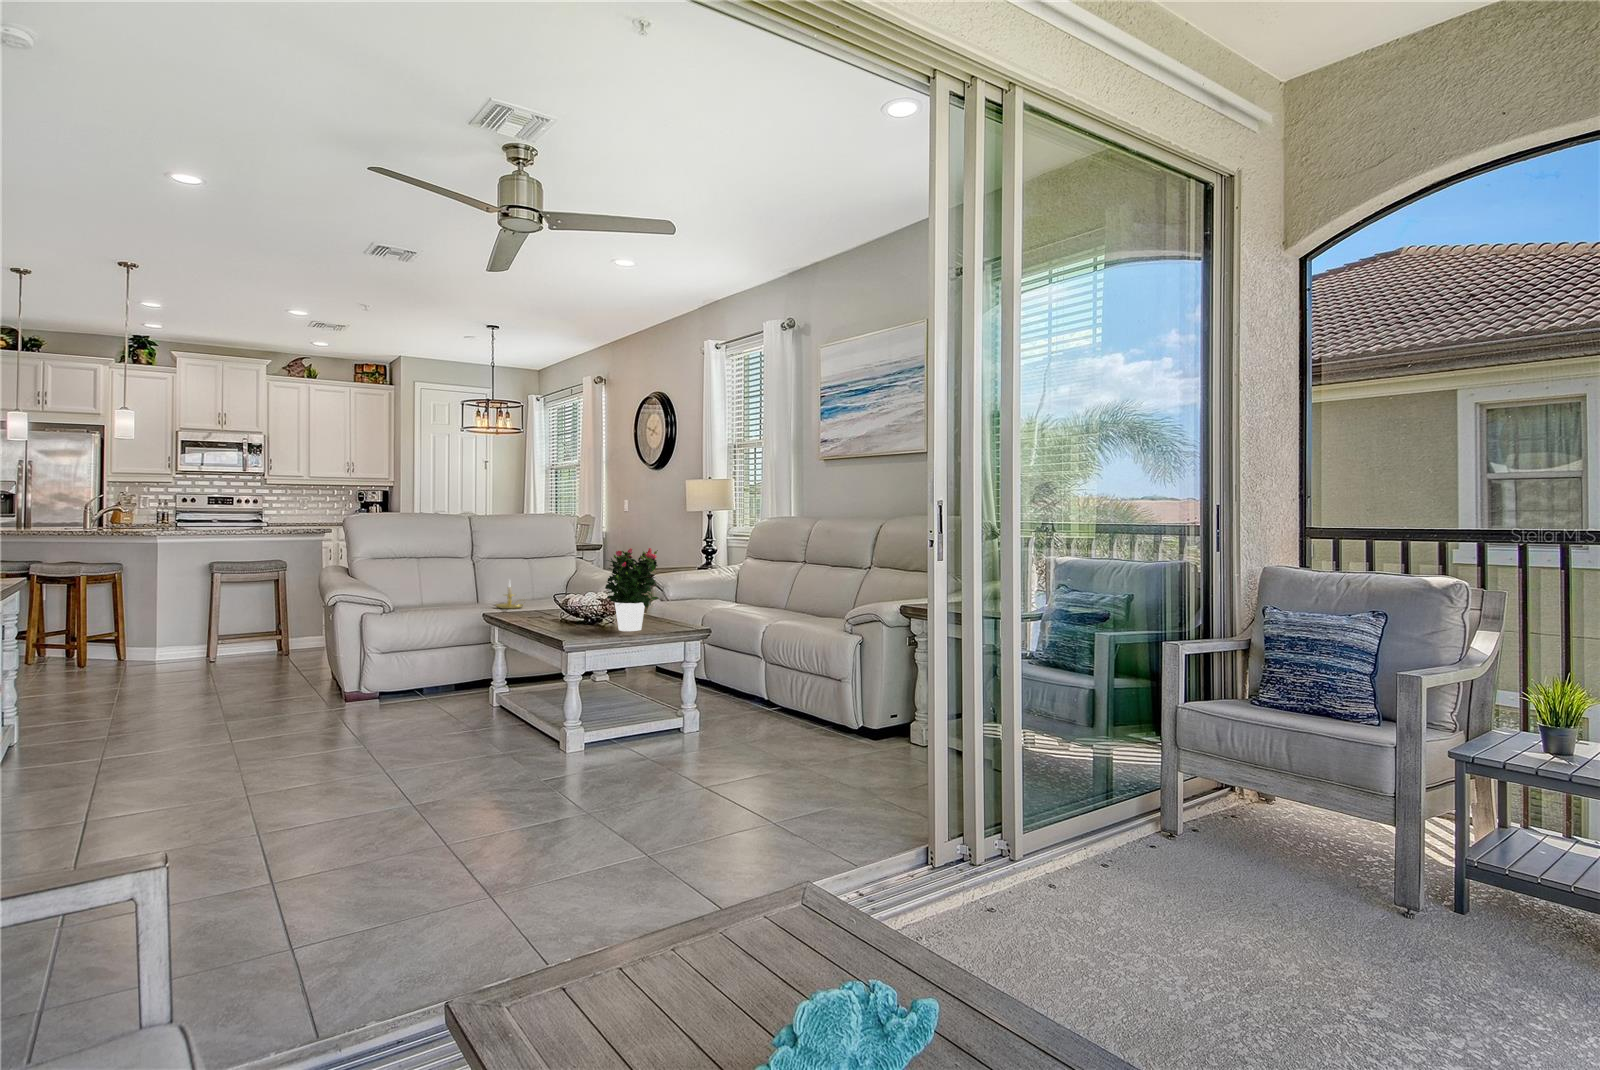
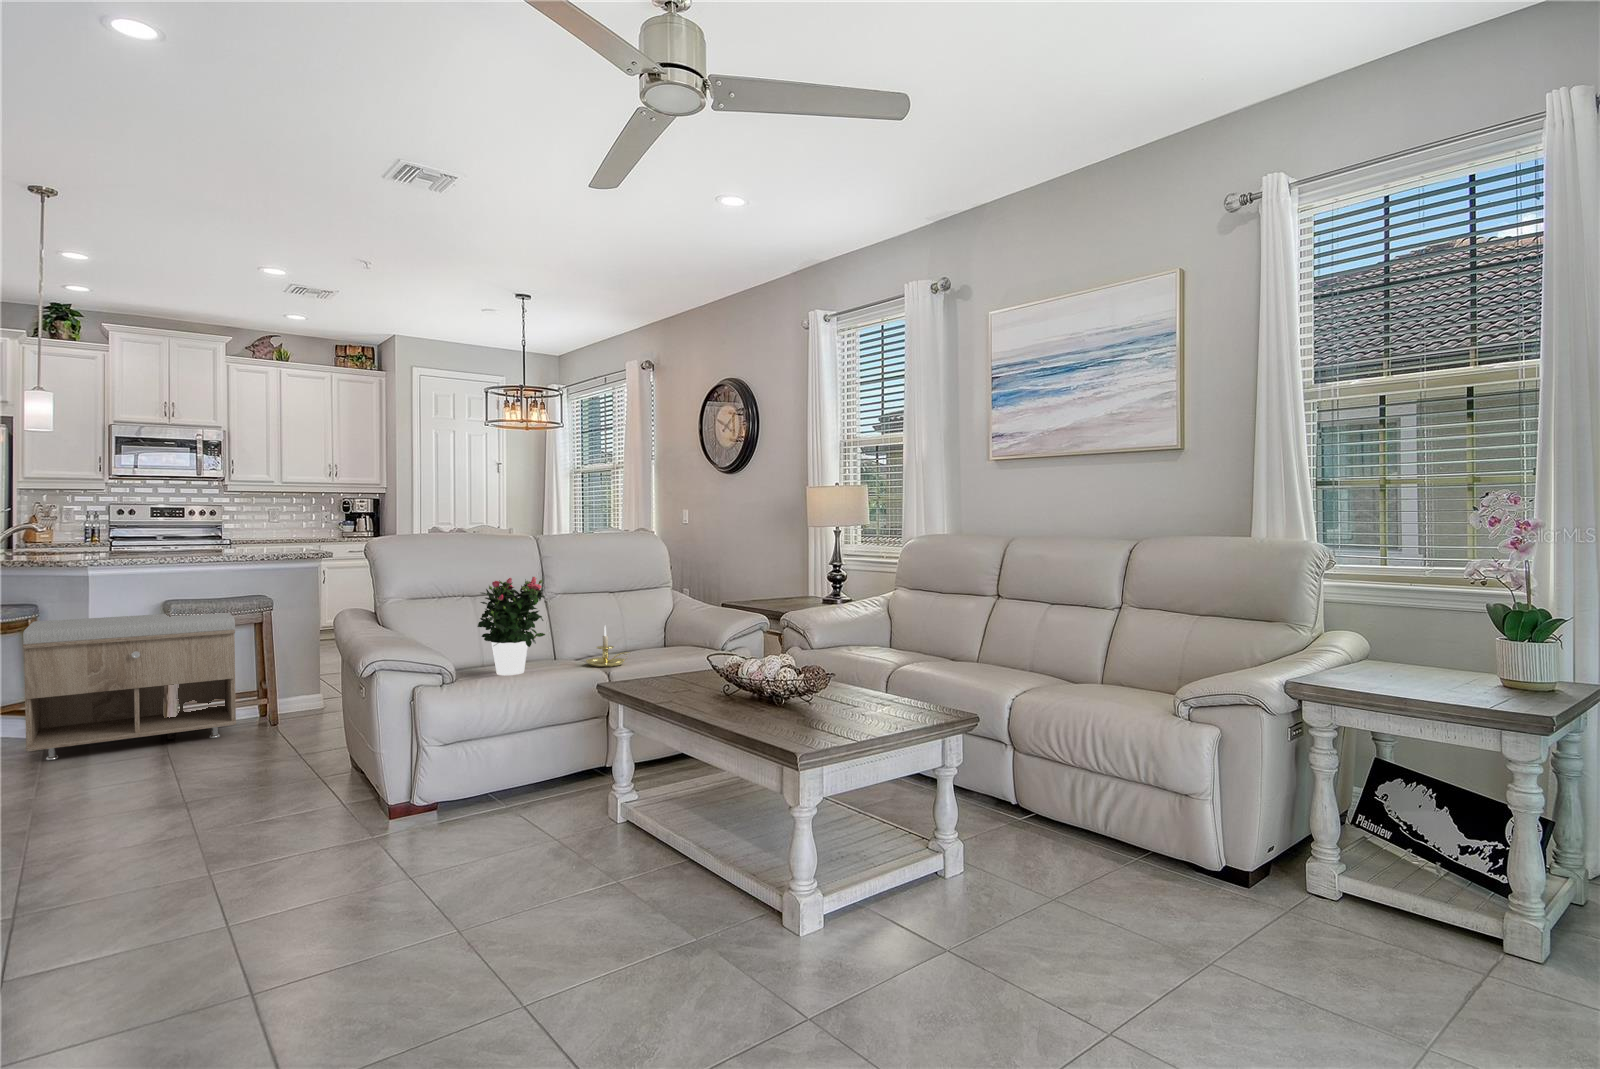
potted flower: present [605,548,659,631] -> present [478,577,545,676]
storage bench: none [113,572,259,672] -> present [23,613,236,760]

